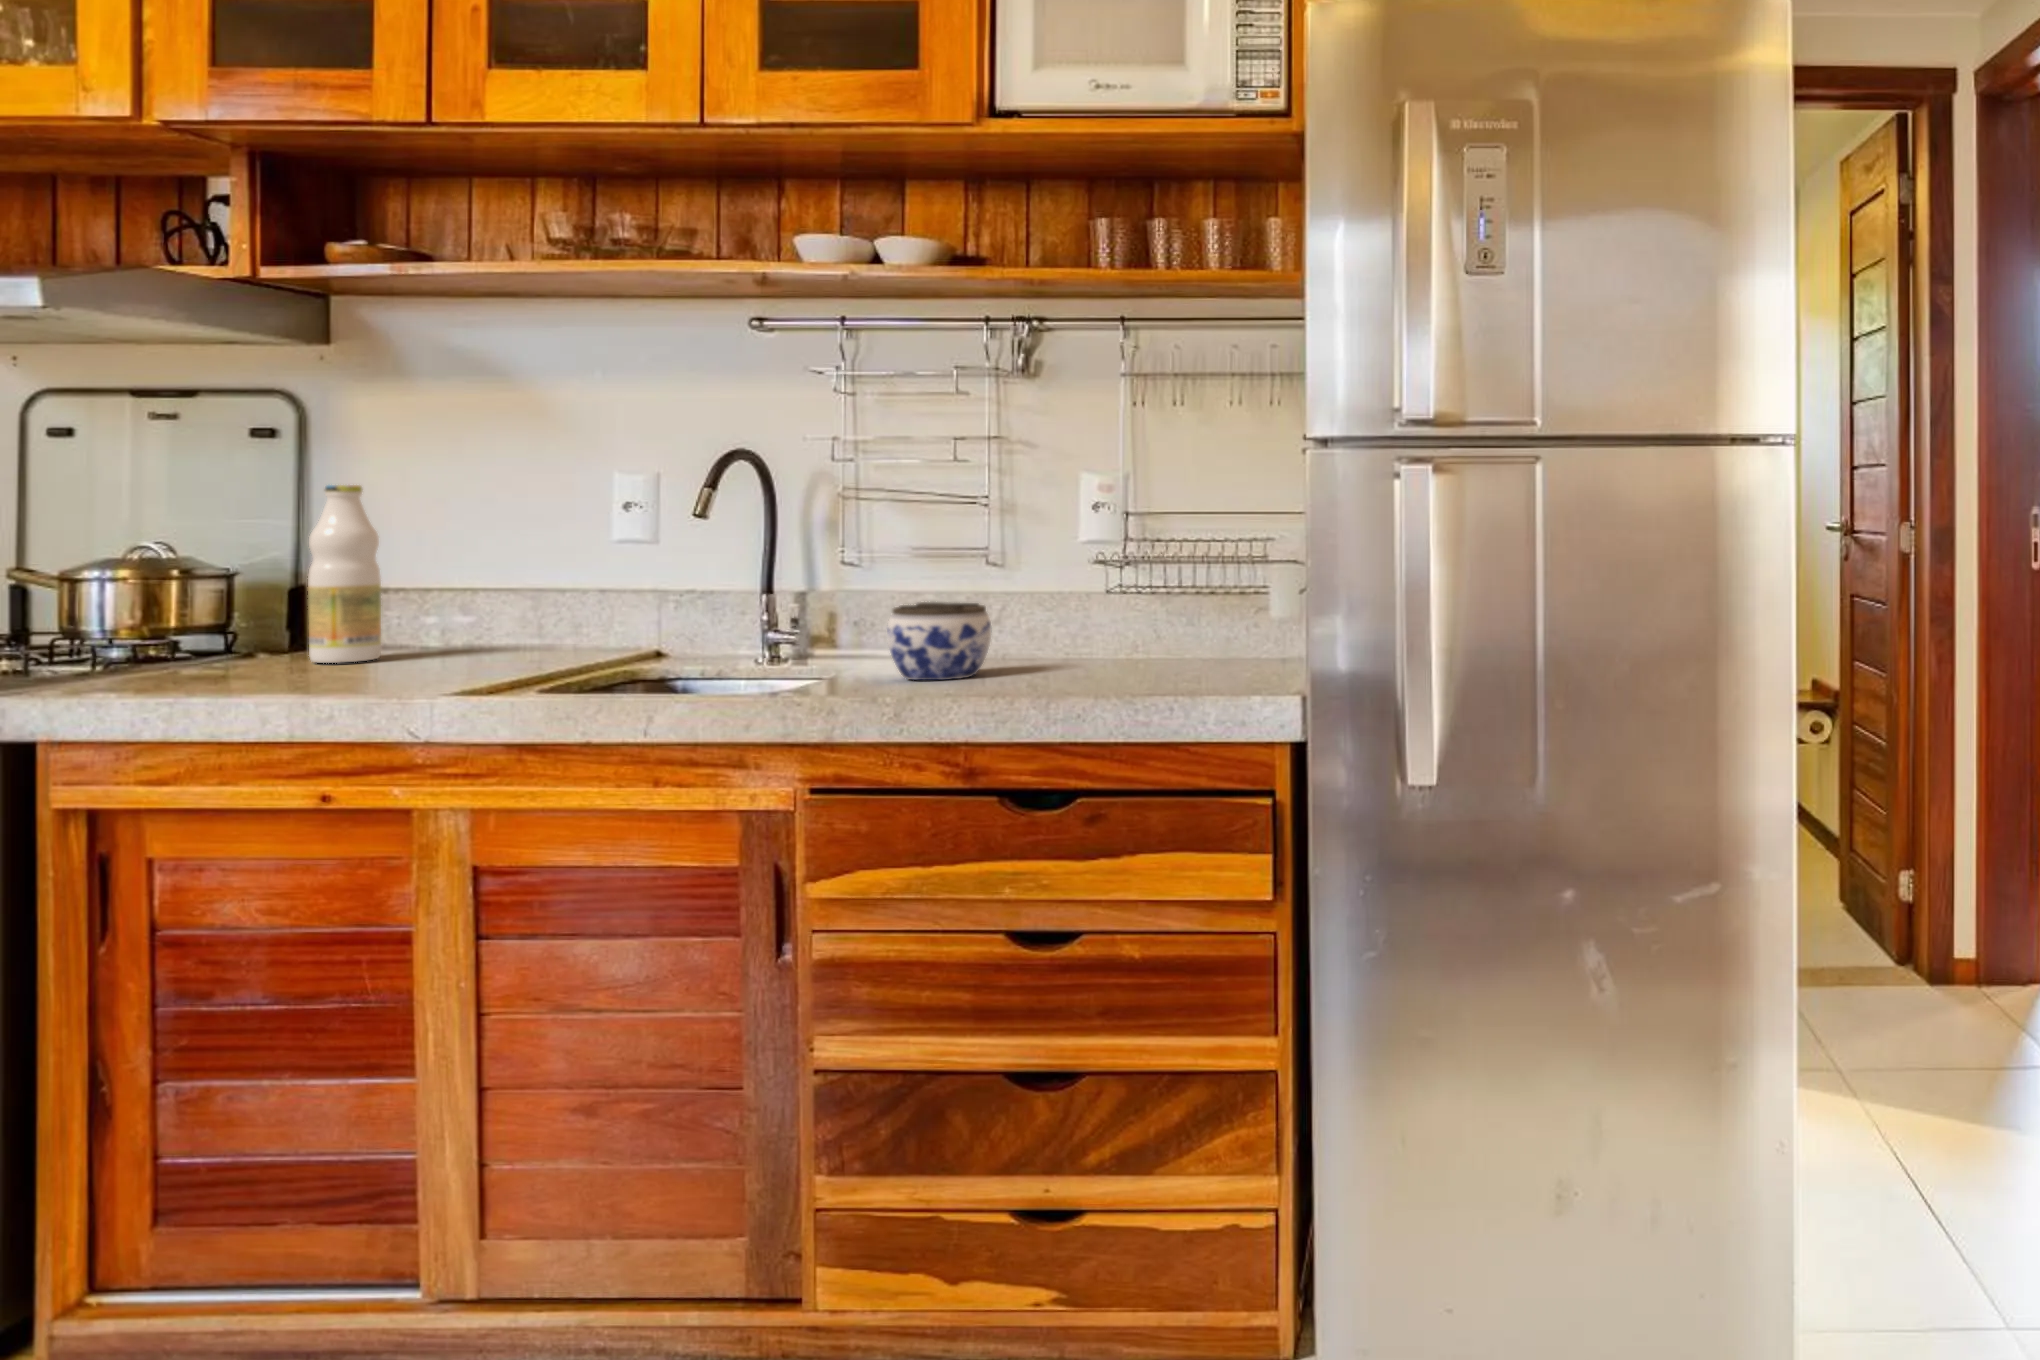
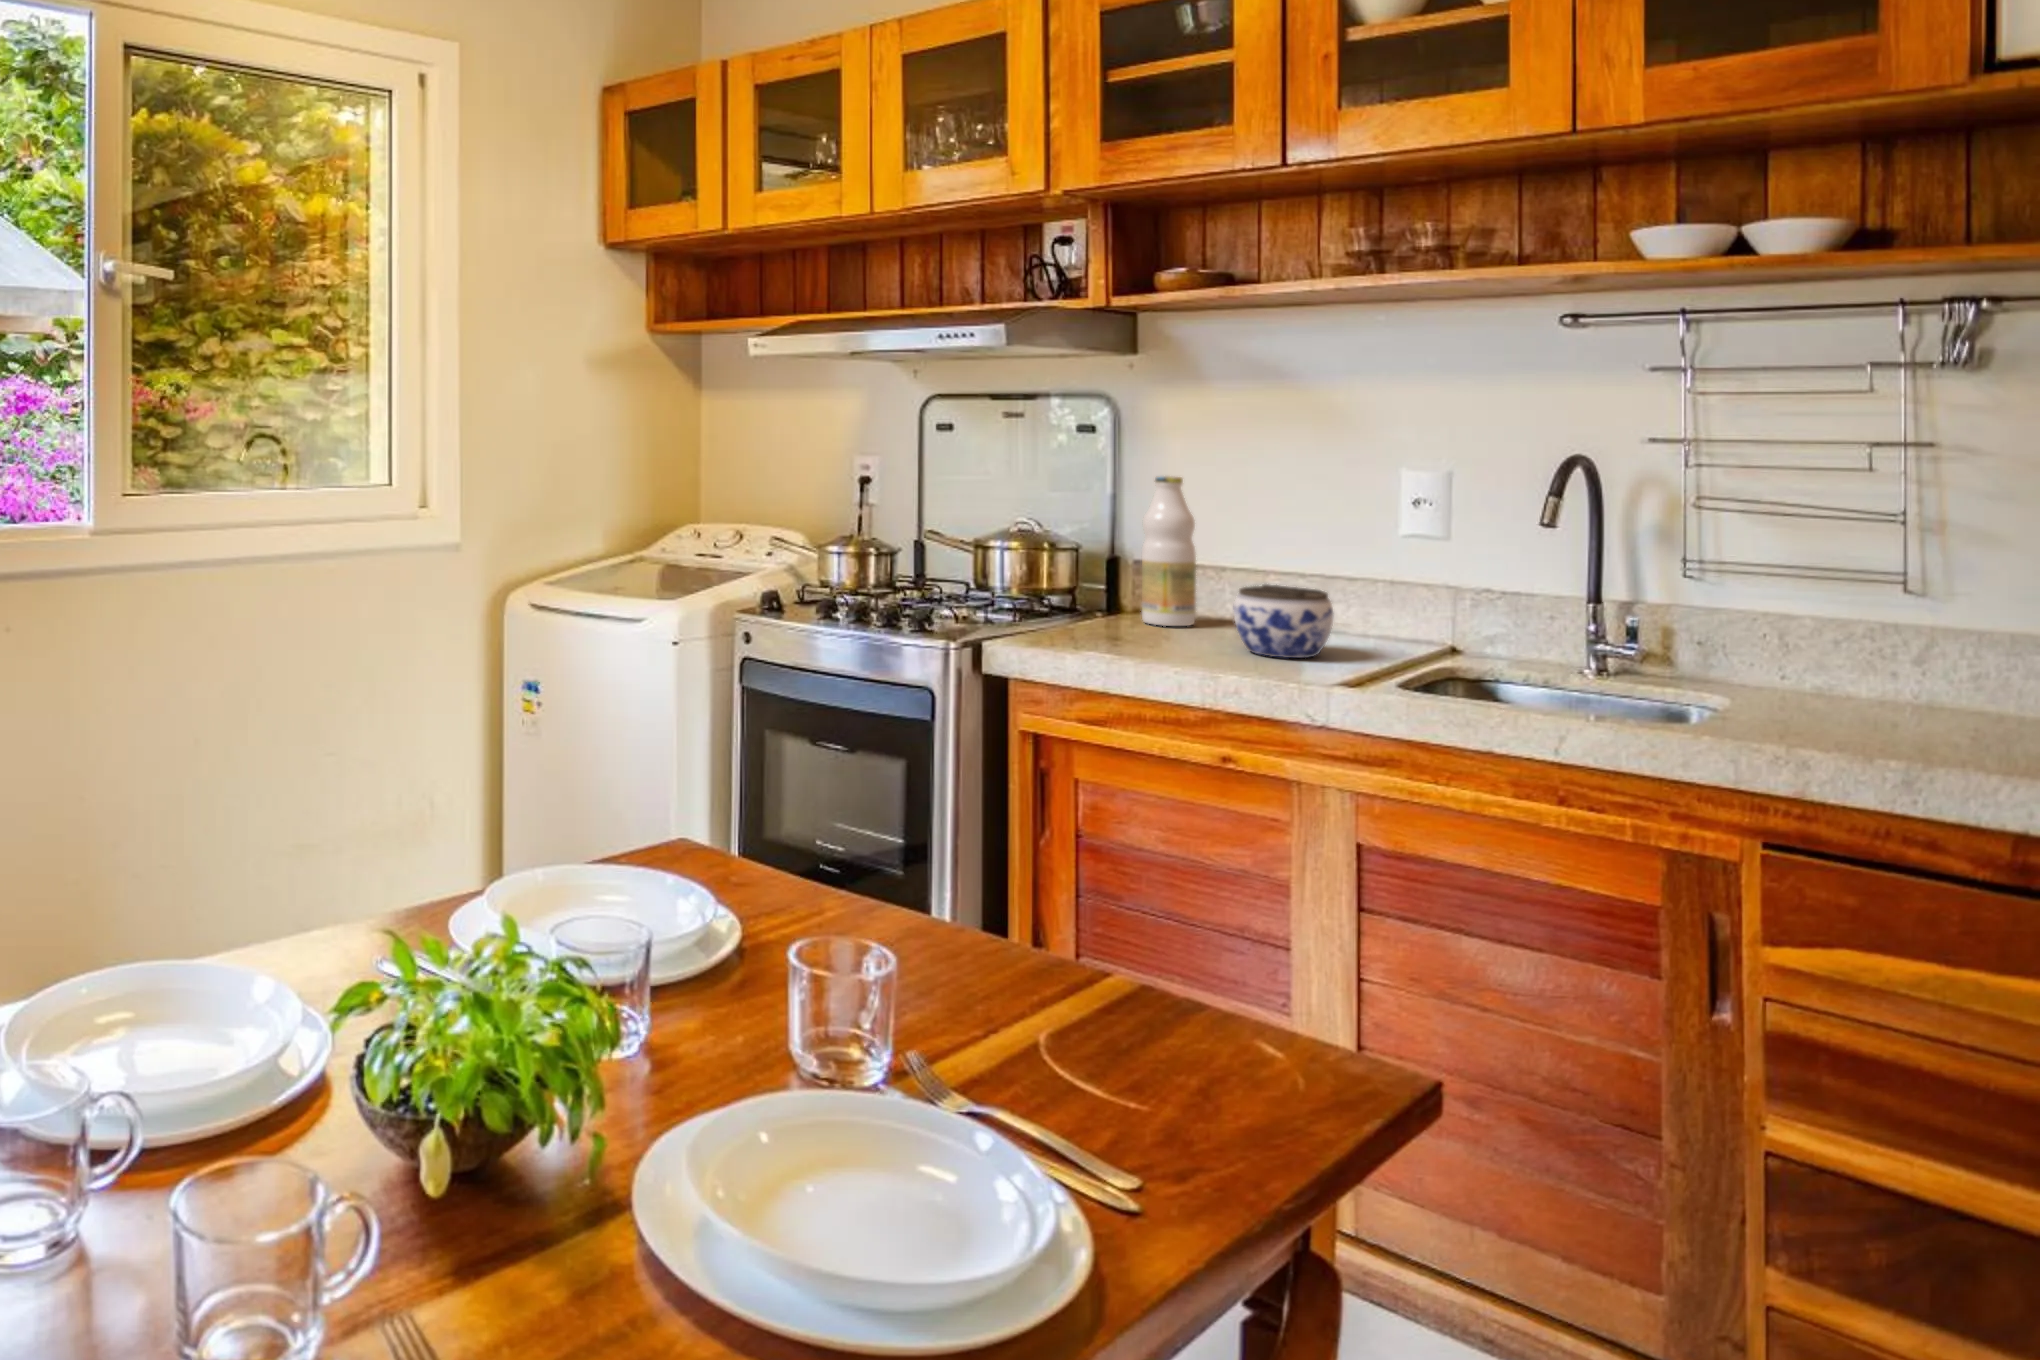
jar: present [887,602,991,680] -> present [1234,584,1333,658]

